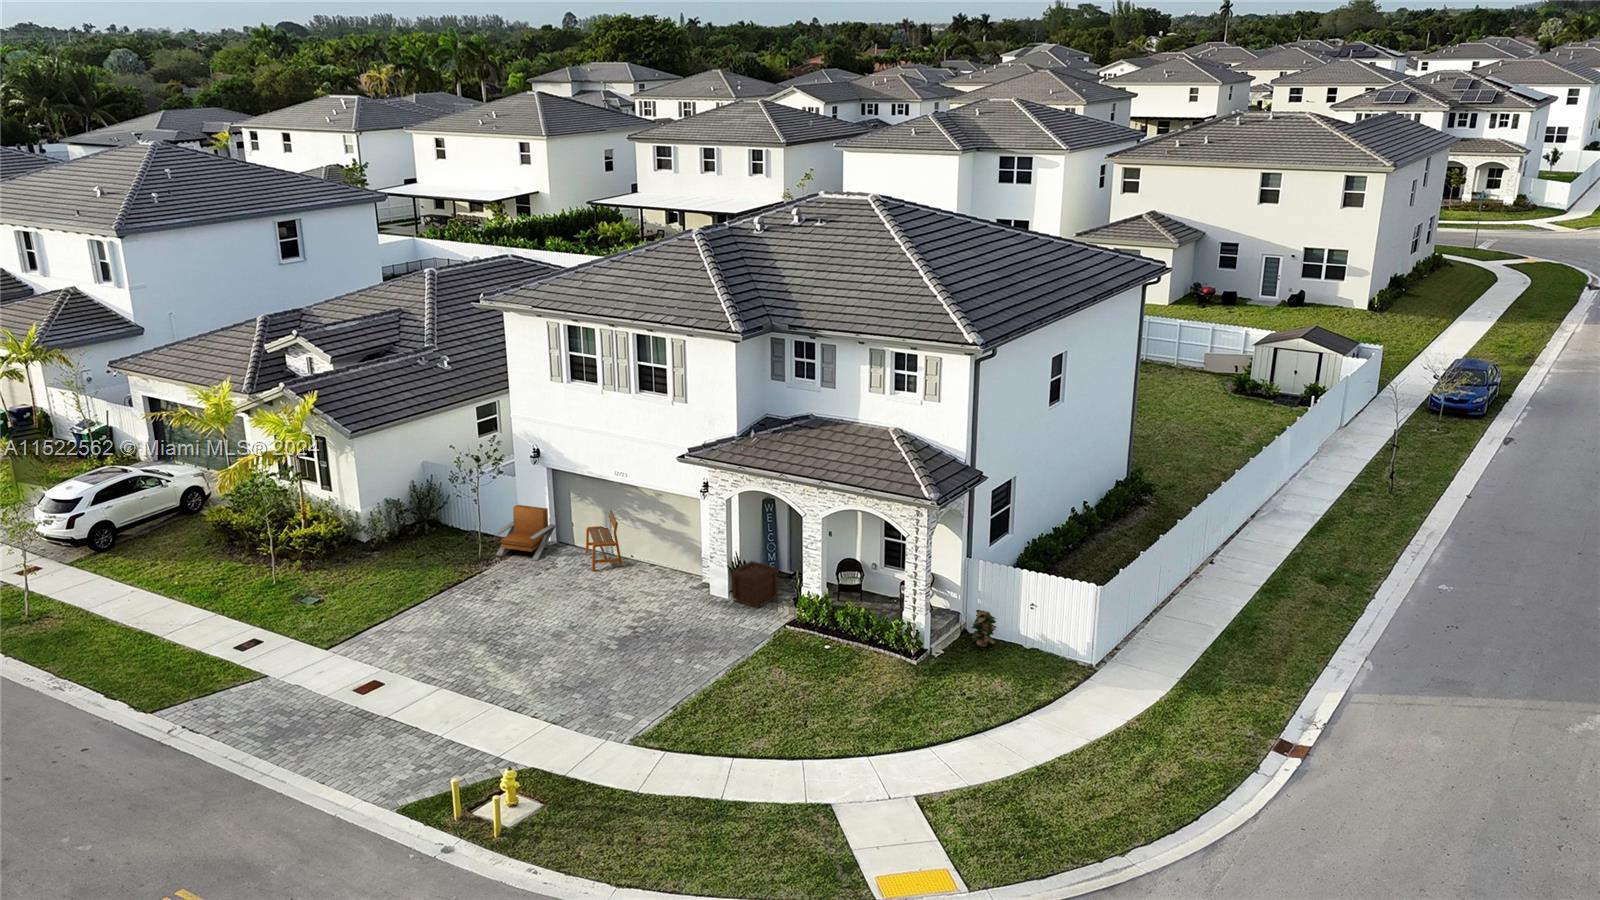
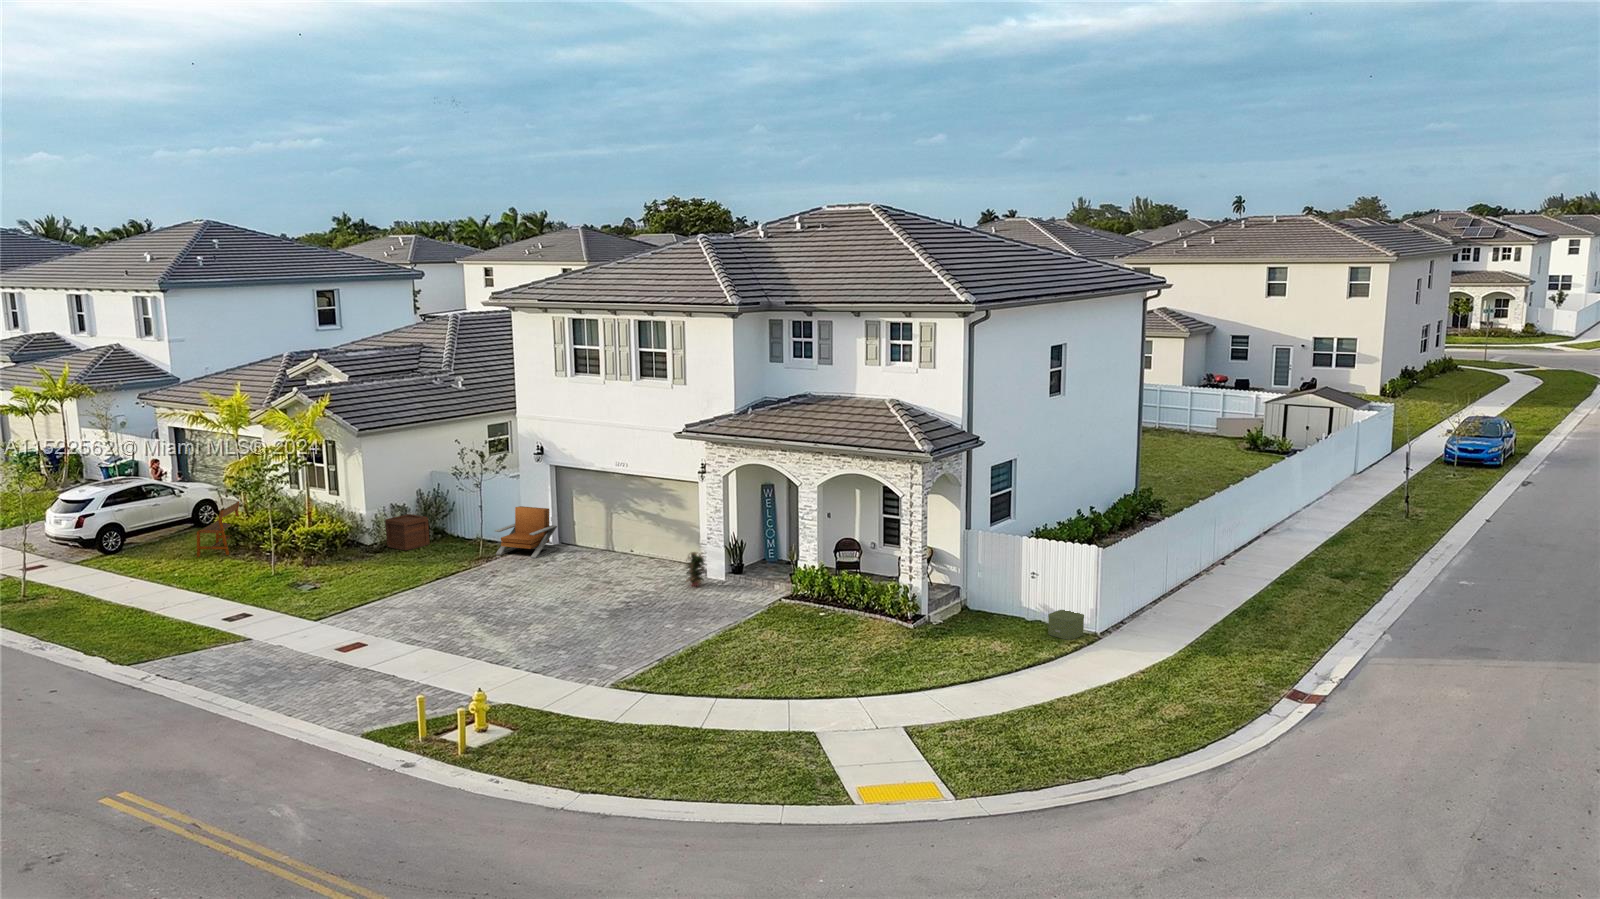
bench: present [586,510,622,571] -> present [197,501,239,557]
wooden crate: present [732,561,778,608] -> present [385,514,430,551]
decorative plant: present [971,610,996,647] -> present [686,552,705,586]
storage box: none [1046,644,1081,676] -> present [1048,610,1084,640]

